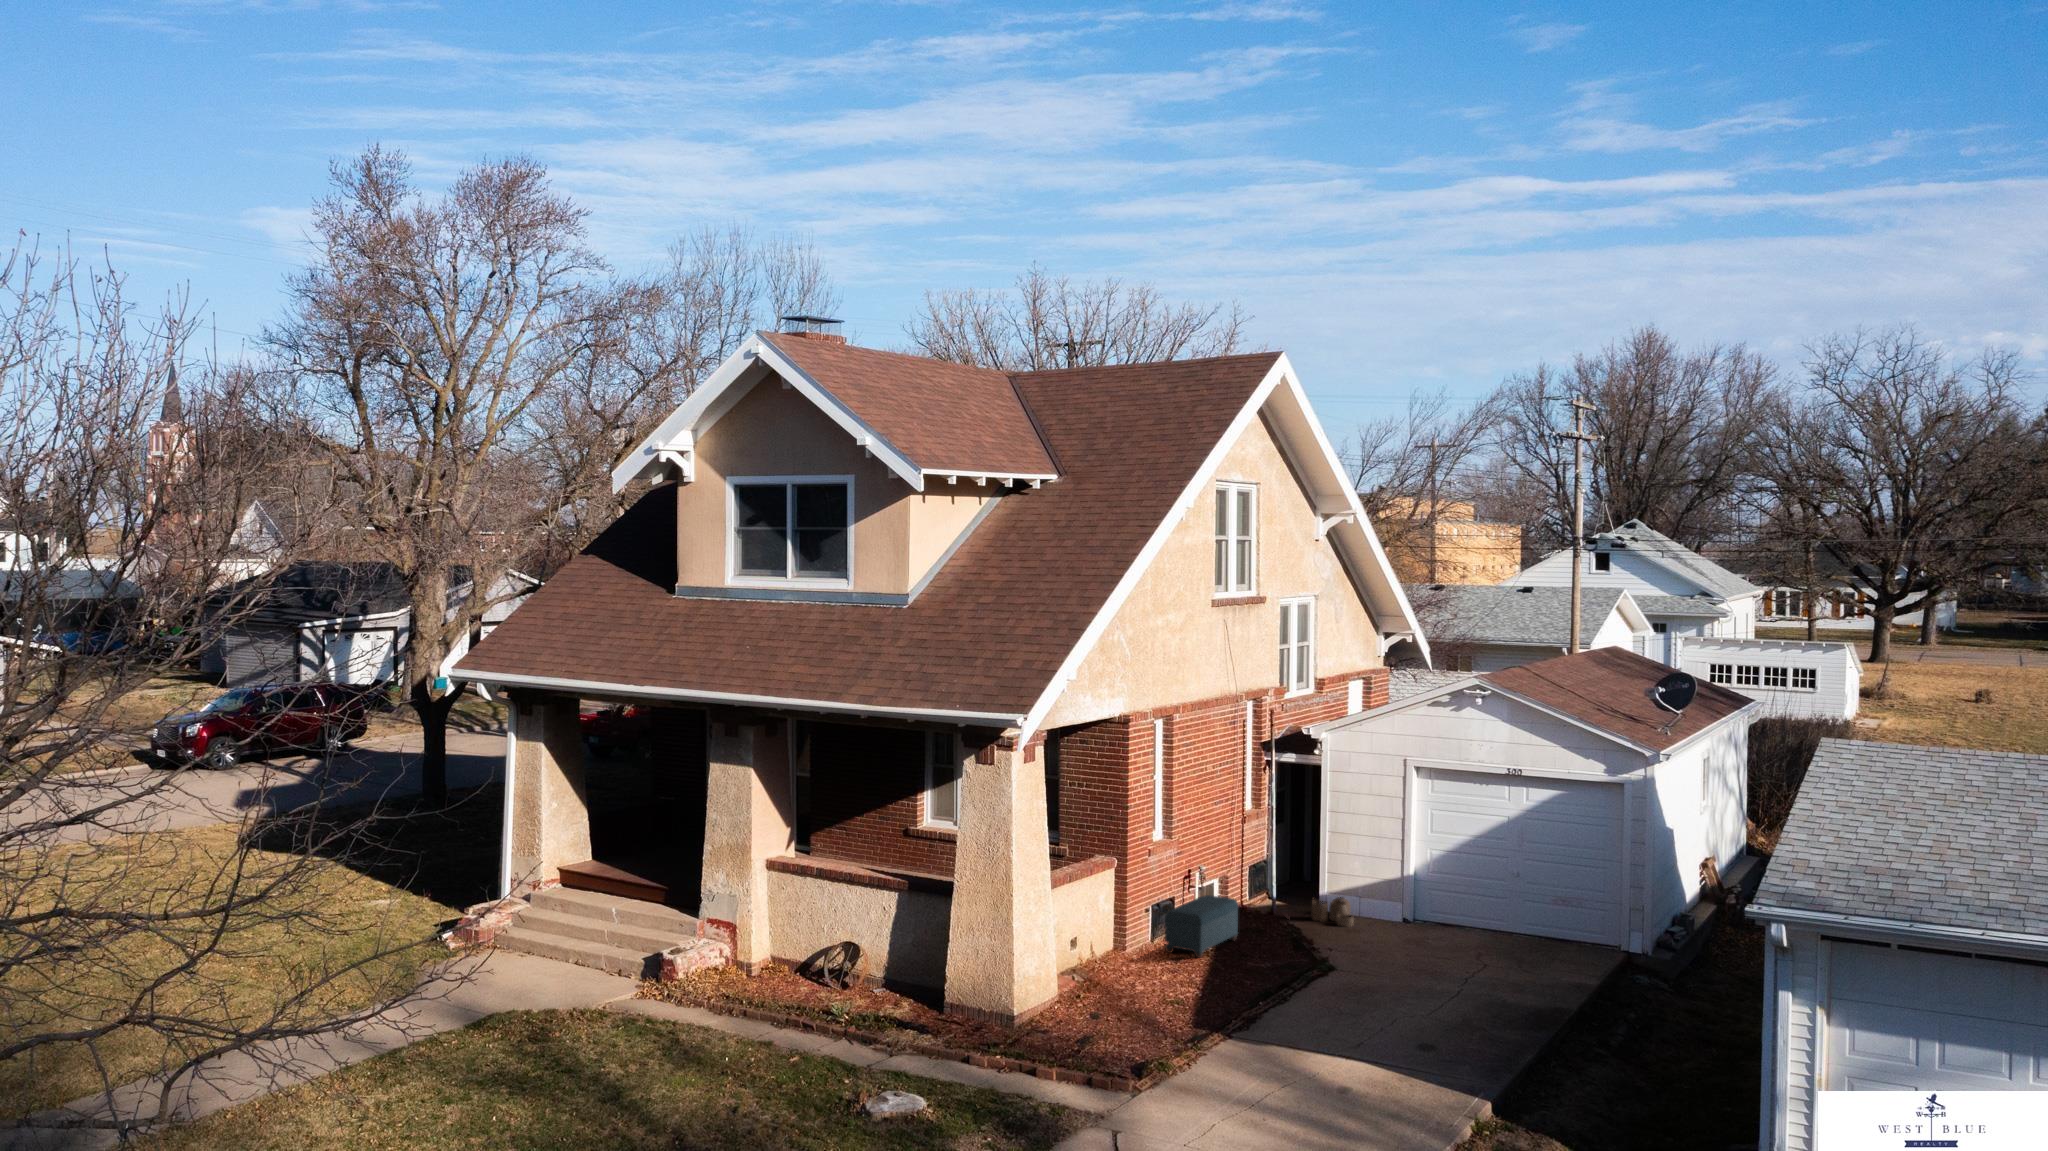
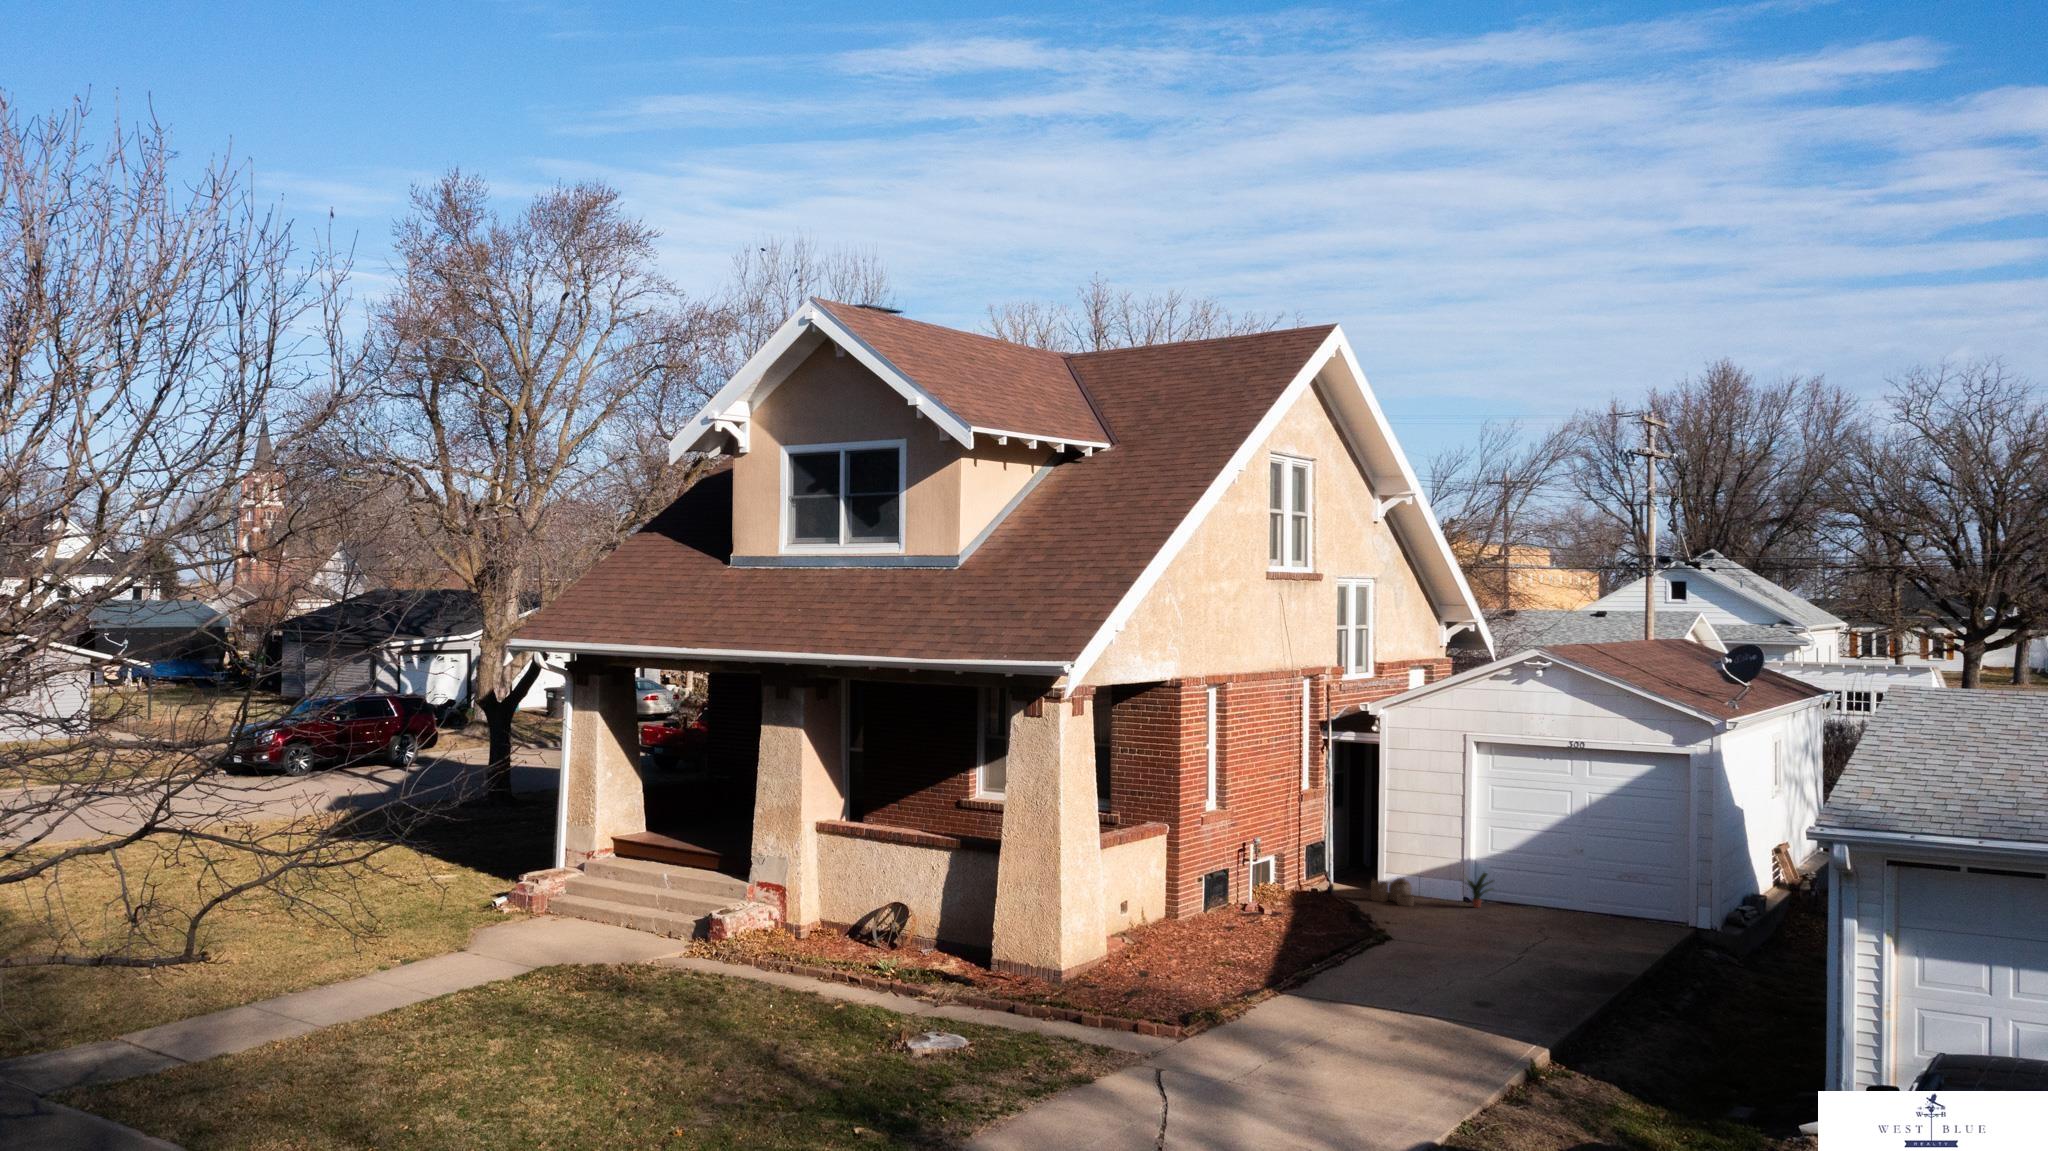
potted plant: none [1393,889,1432,928] -> present [1465,873,1493,908]
bench: present [1165,895,1238,958] -> none [1219,870,1294,930]

